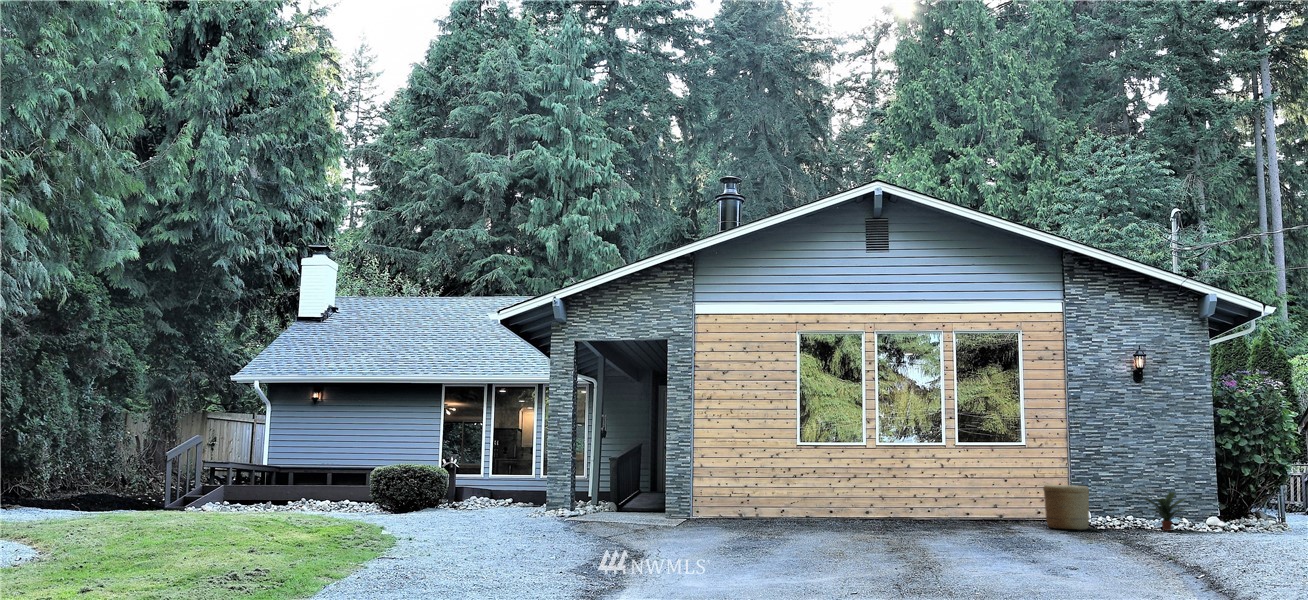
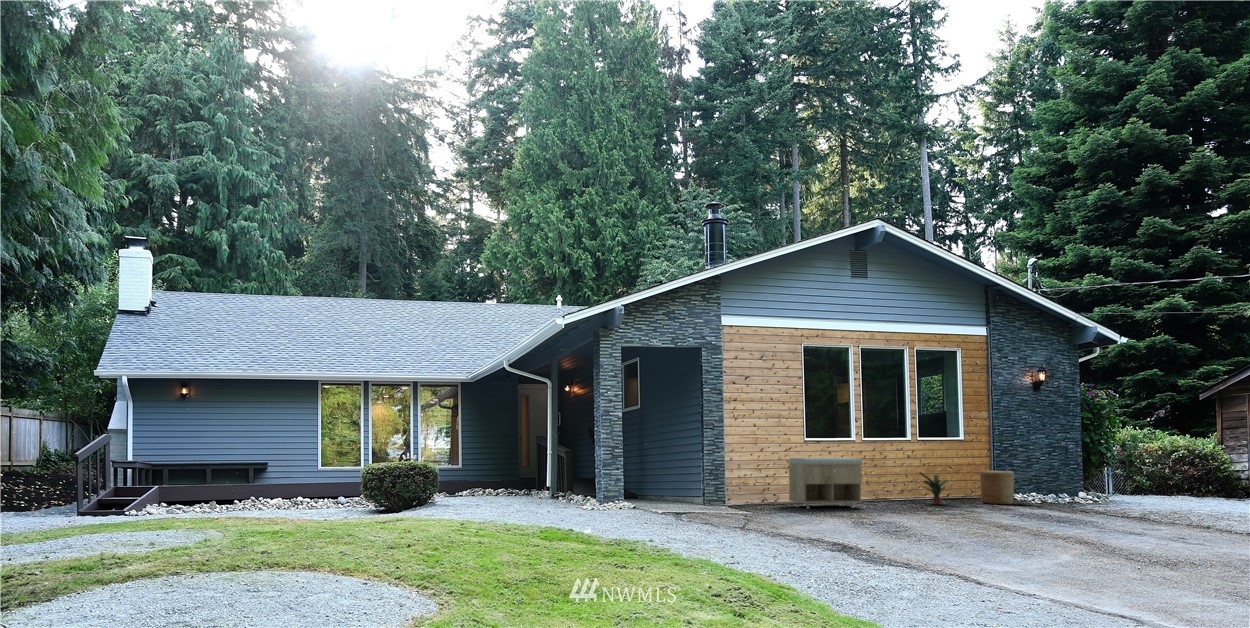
storage bench: none [770,465,848,527] -> present [789,458,862,508]
potted plant: present [1139,488,1185,531] -> present [919,472,948,505]

